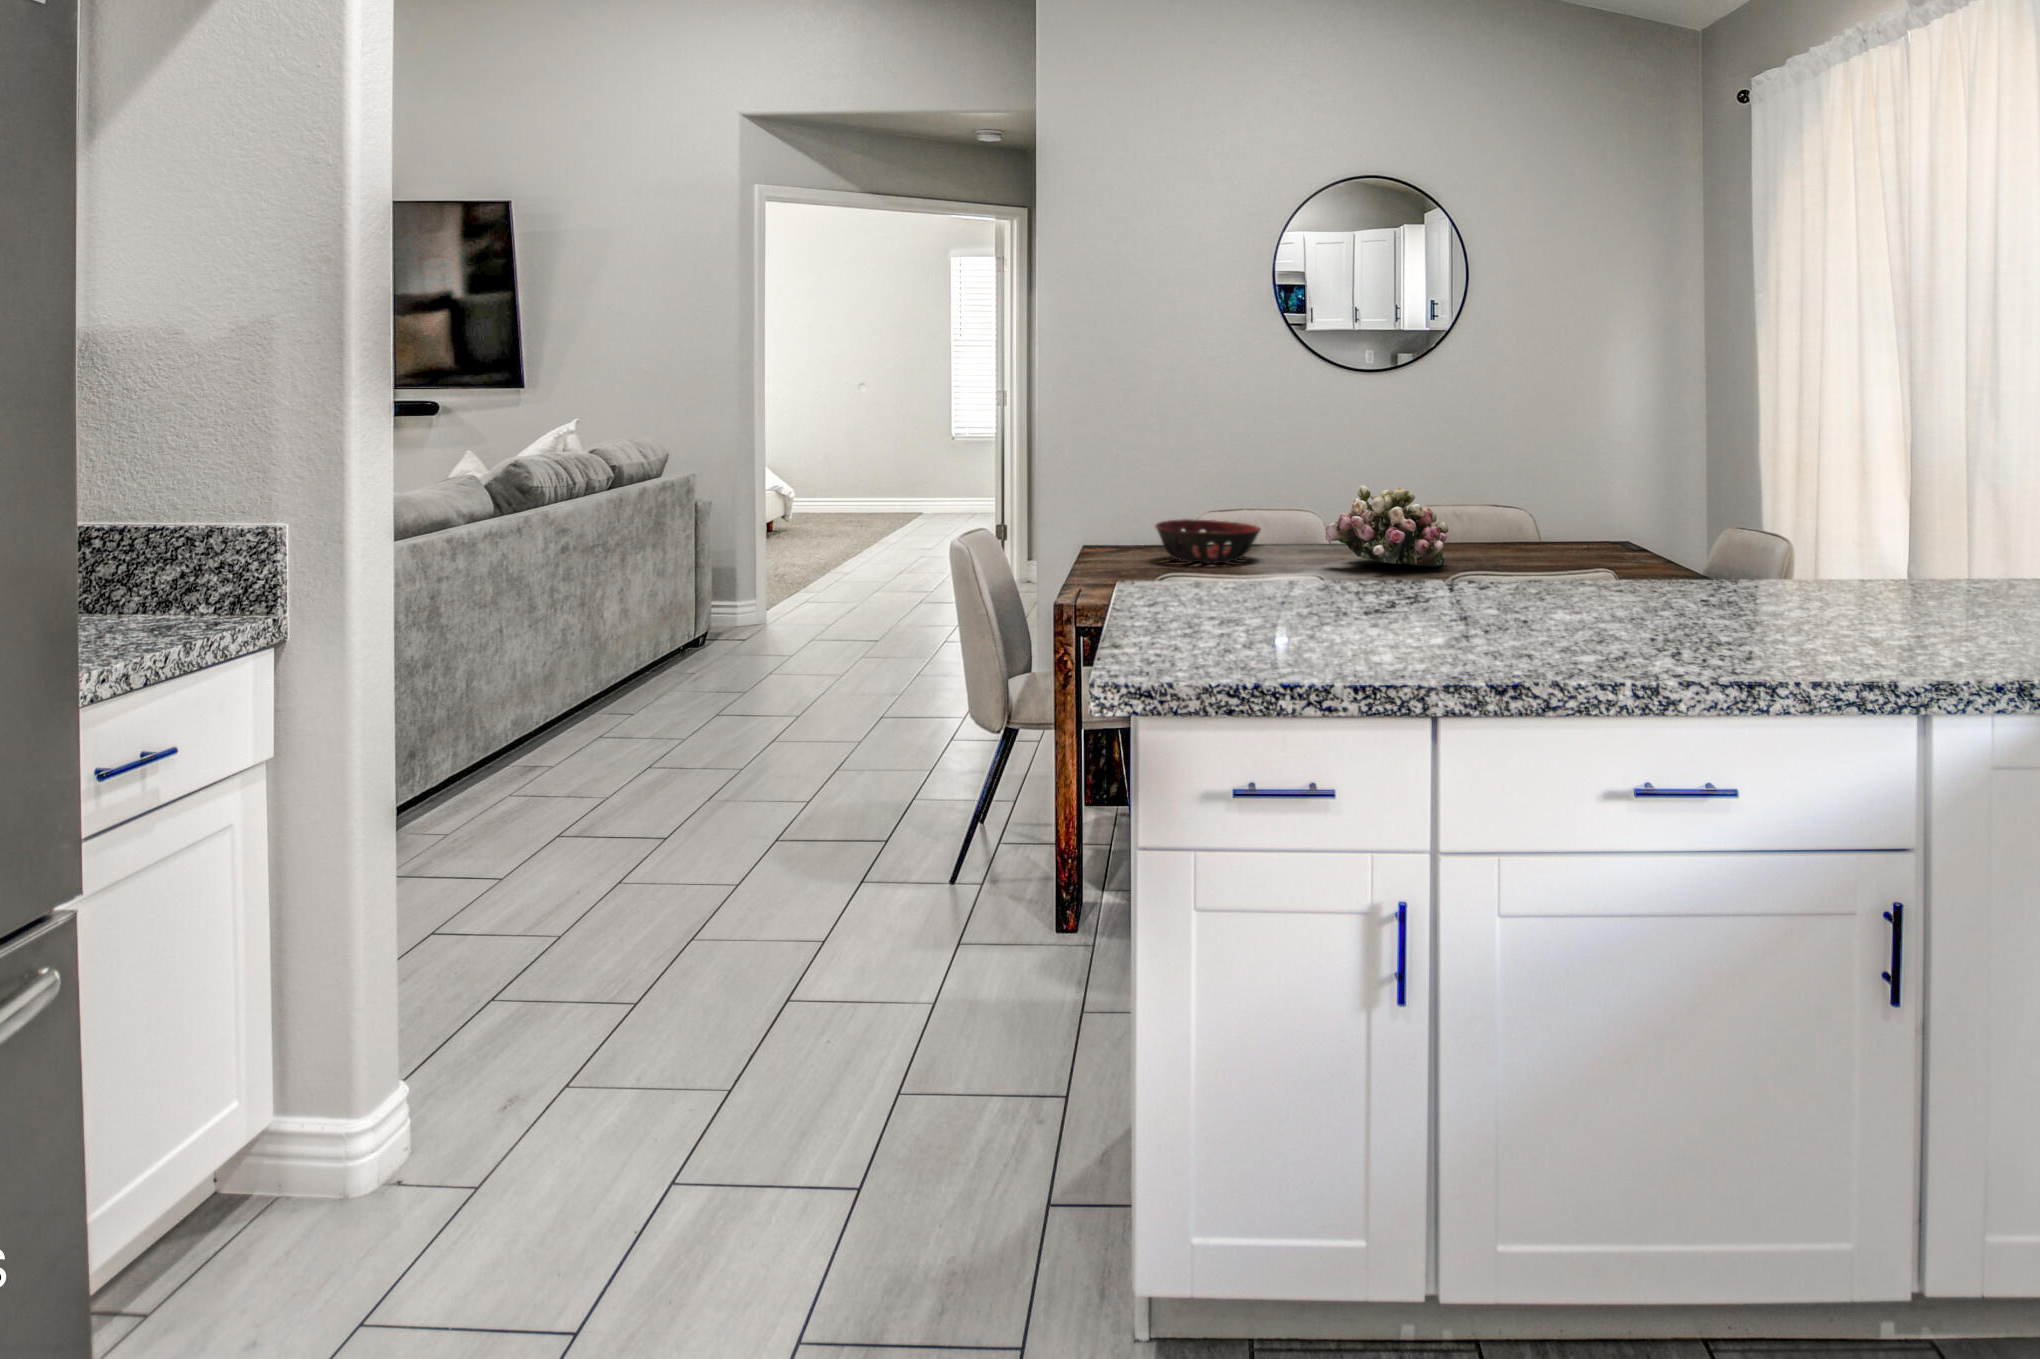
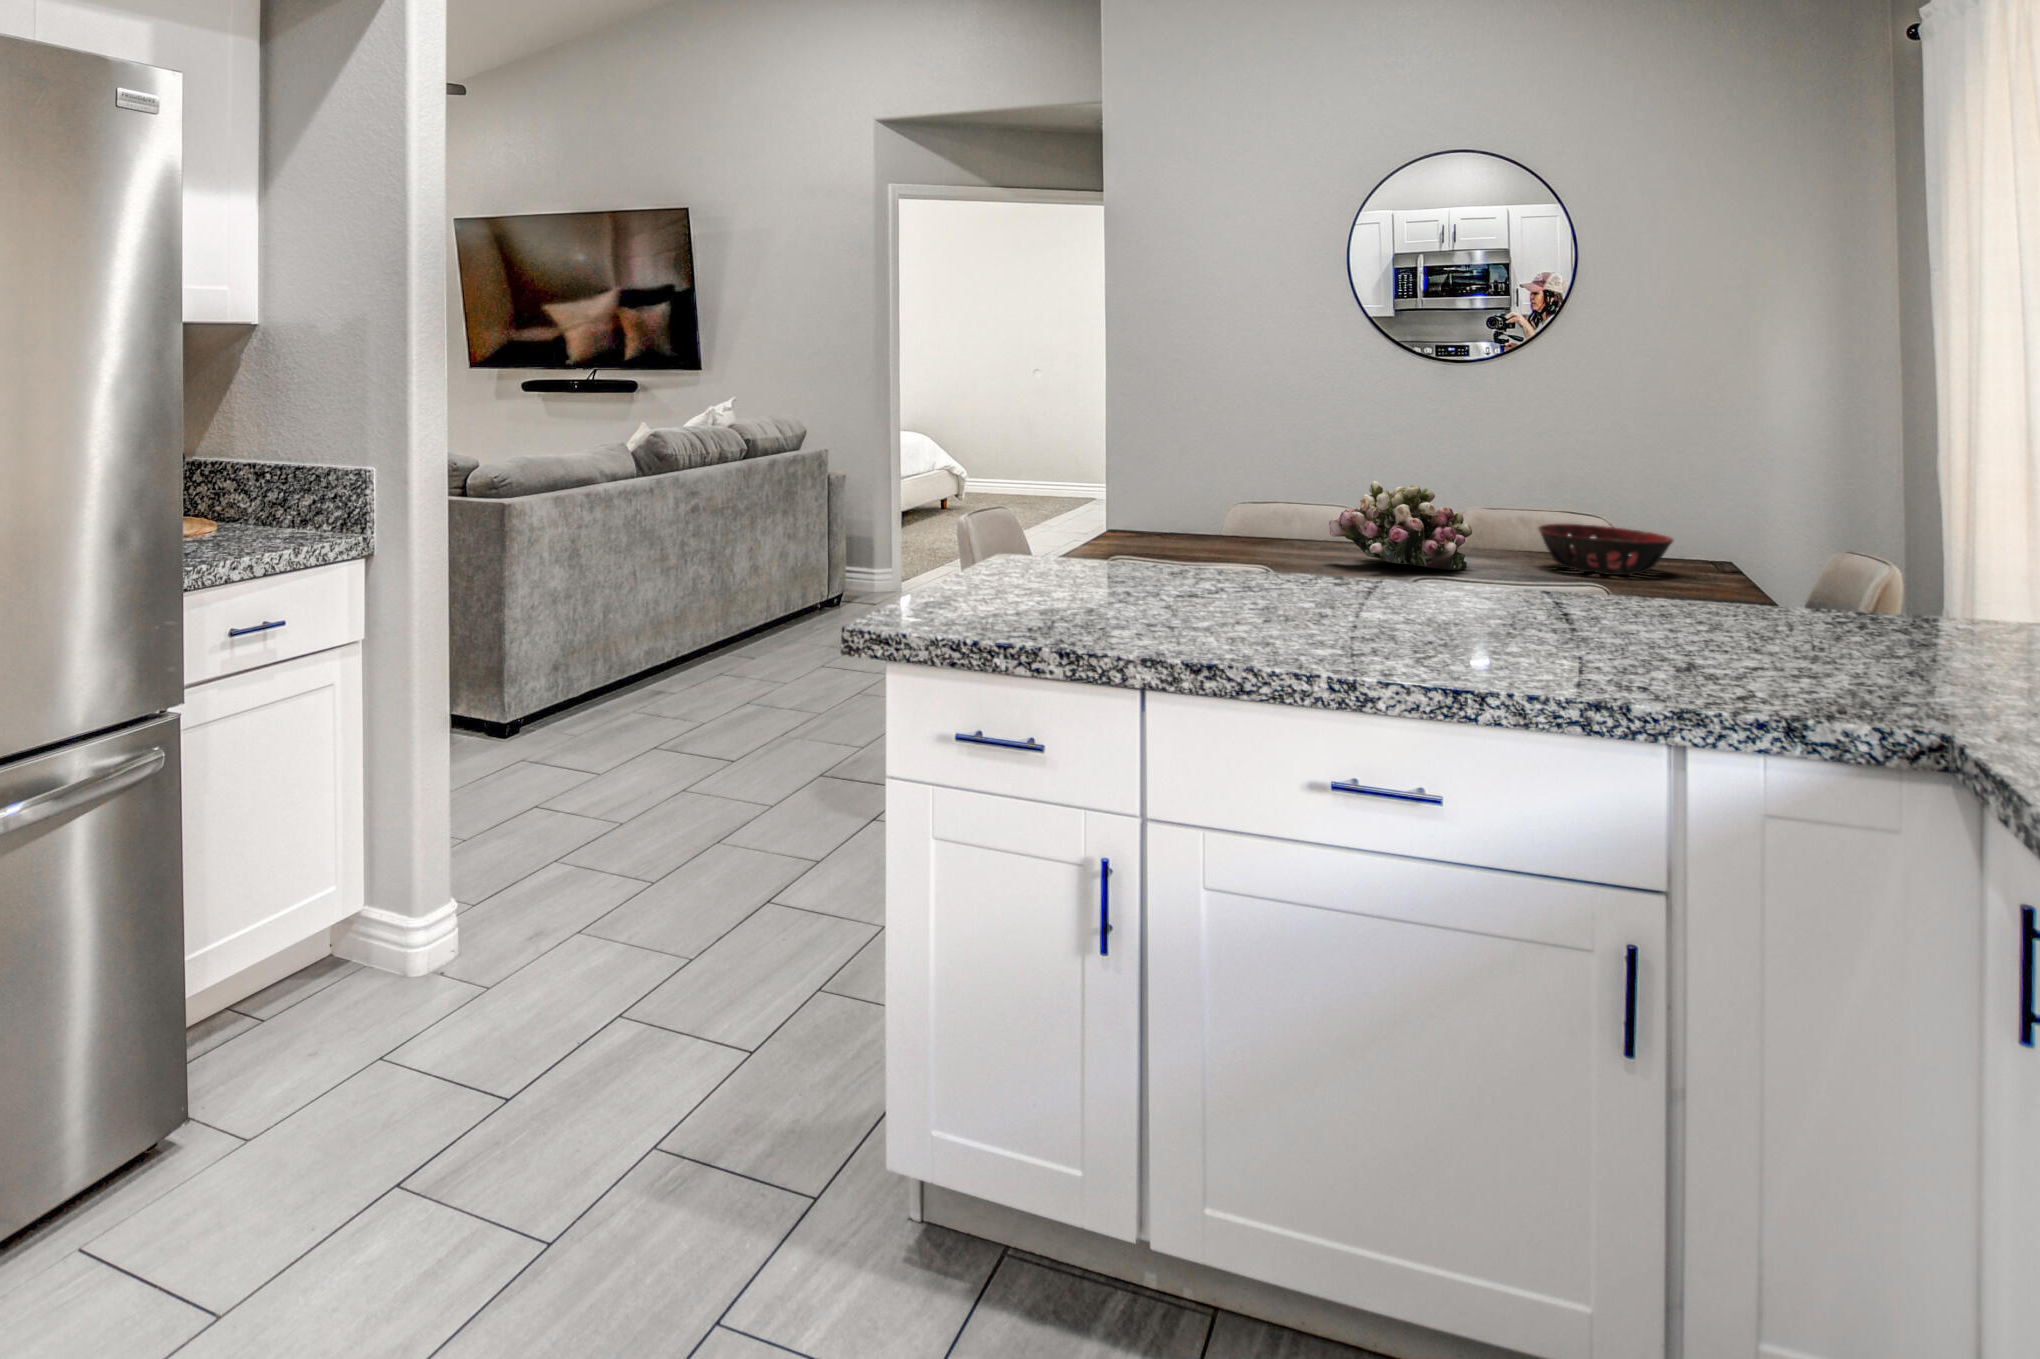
decorative bowl: present [1155,519,1261,563] -> present [1538,524,1673,575]

